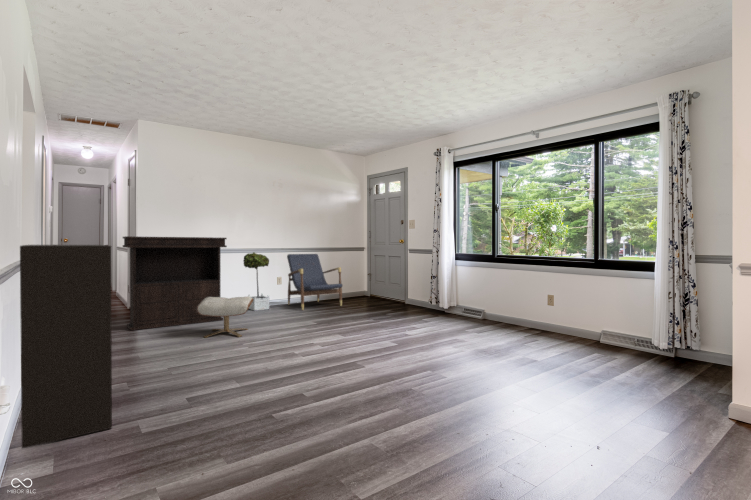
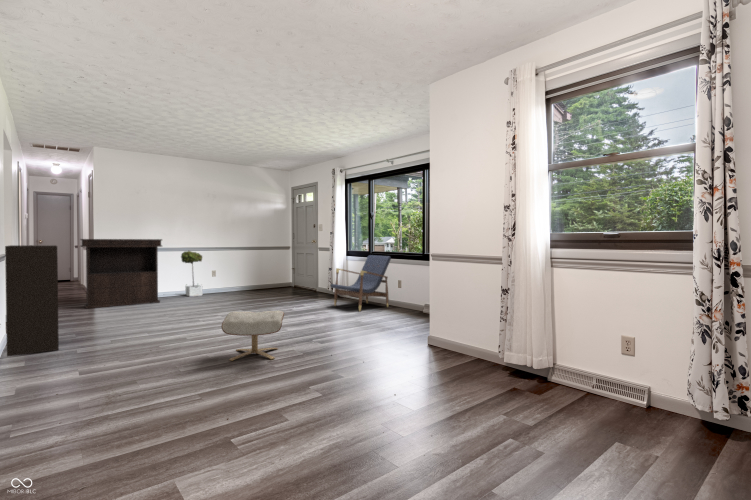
lounge chair: present [287,254,342,310] -> present [331,255,391,311]
ottoman: present [197,297,253,338] -> present [221,311,284,361]

